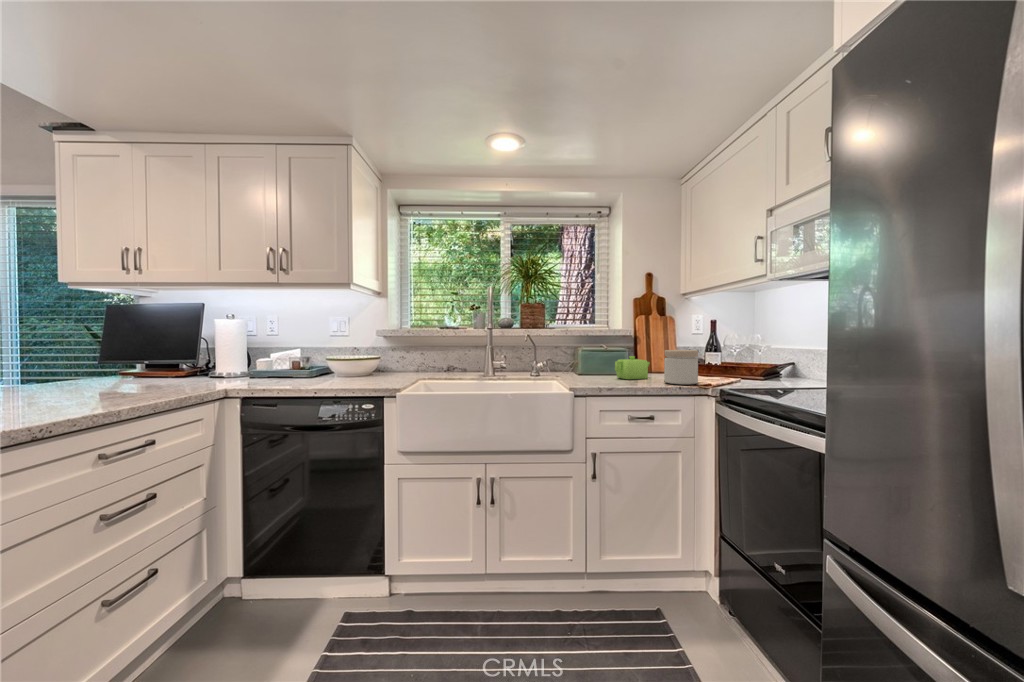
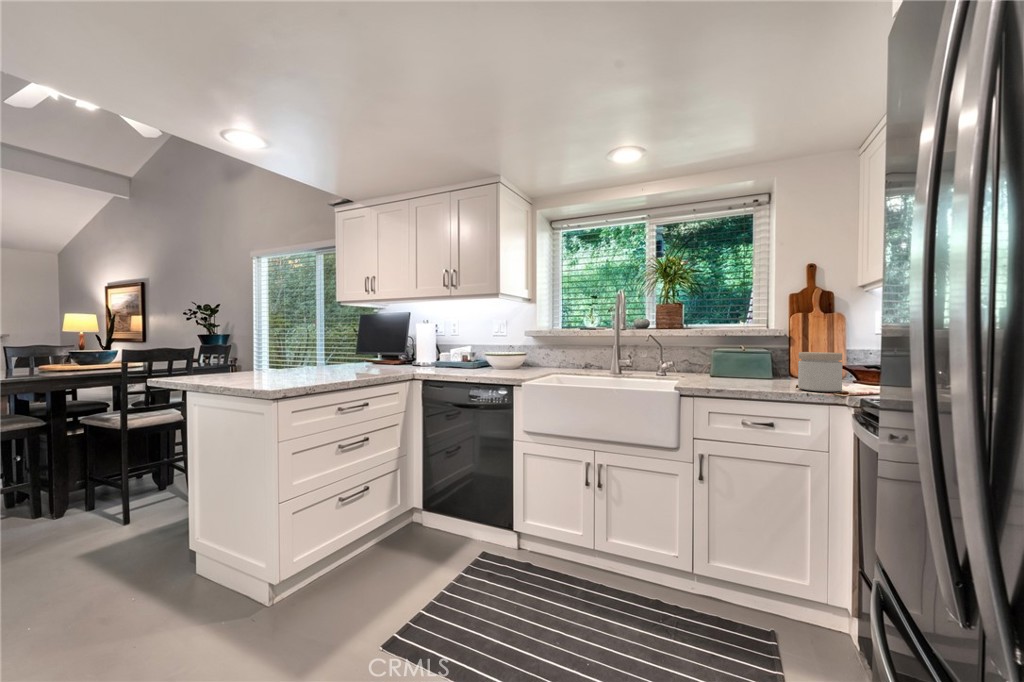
teapot: present [615,356,650,379] -> none [747,359,795,384]

